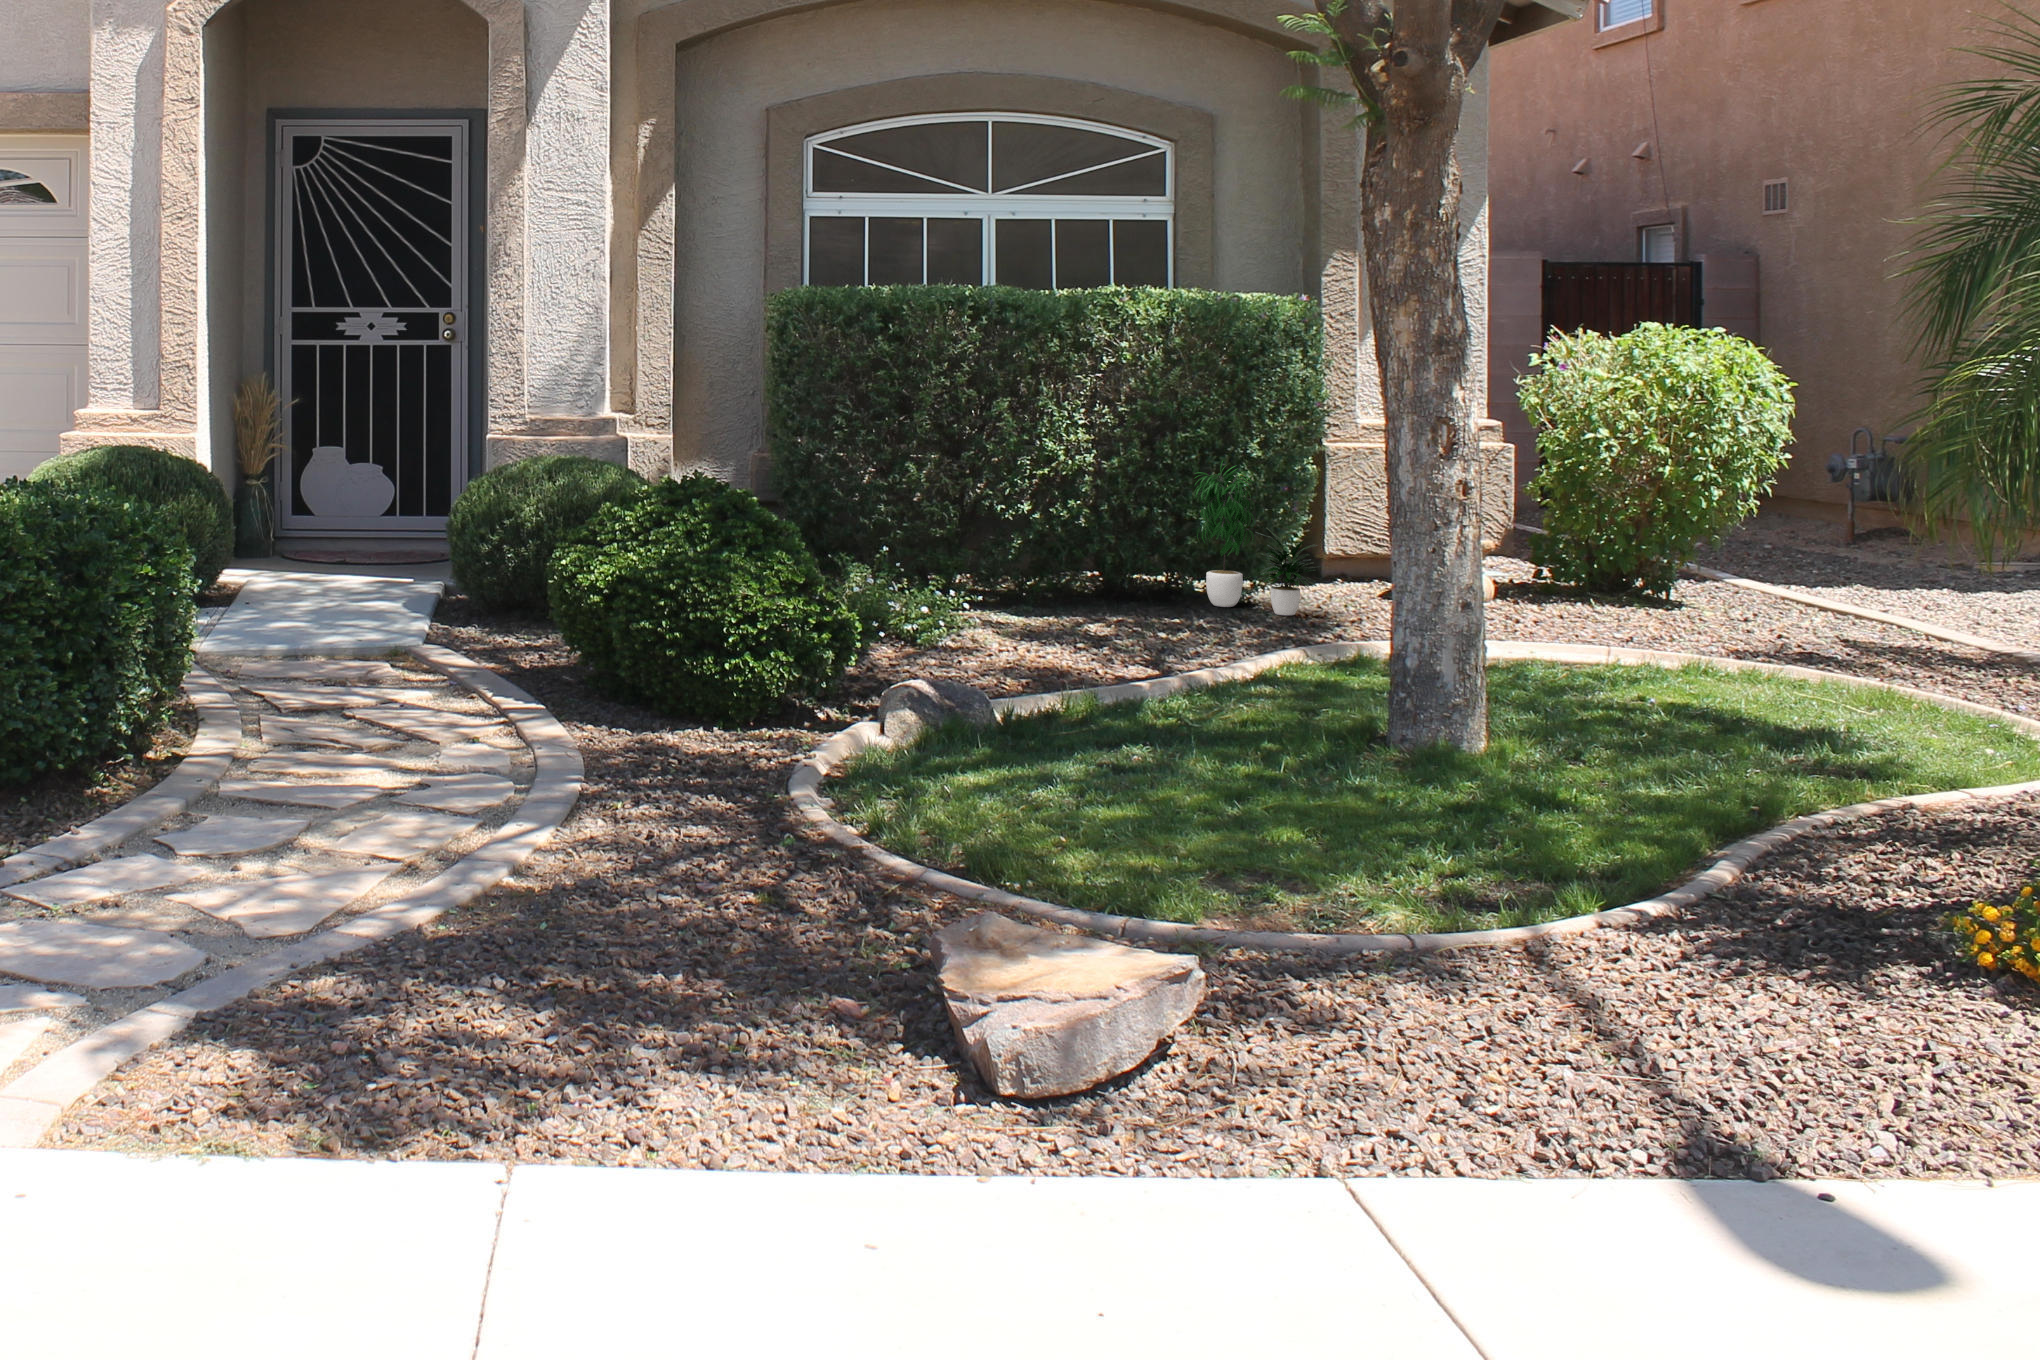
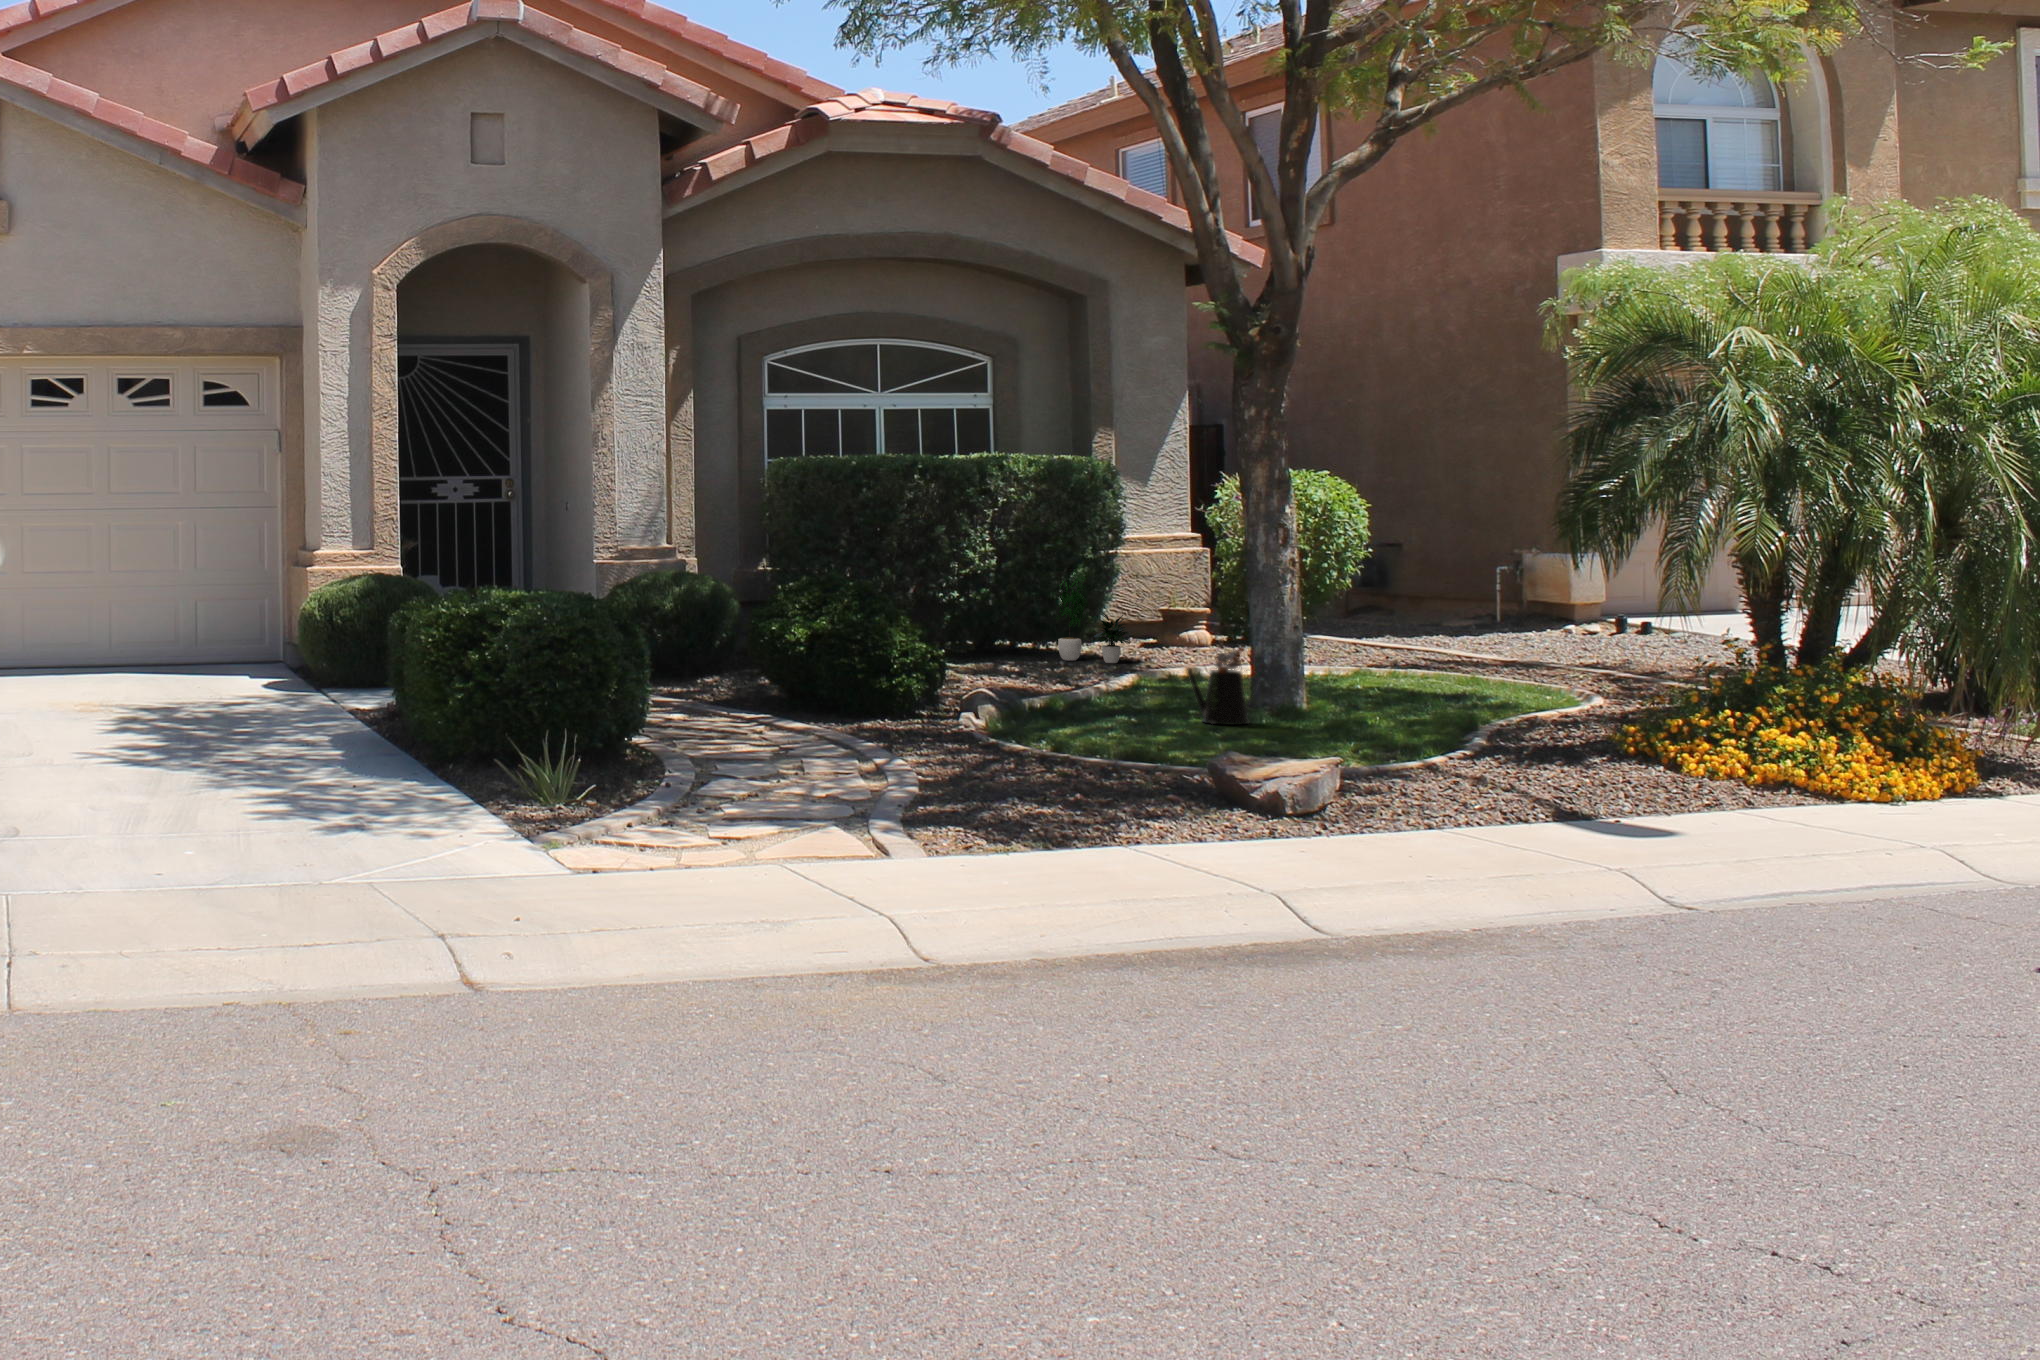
watering can: none [1265,635,1392,785] -> present [1187,646,1249,725]

